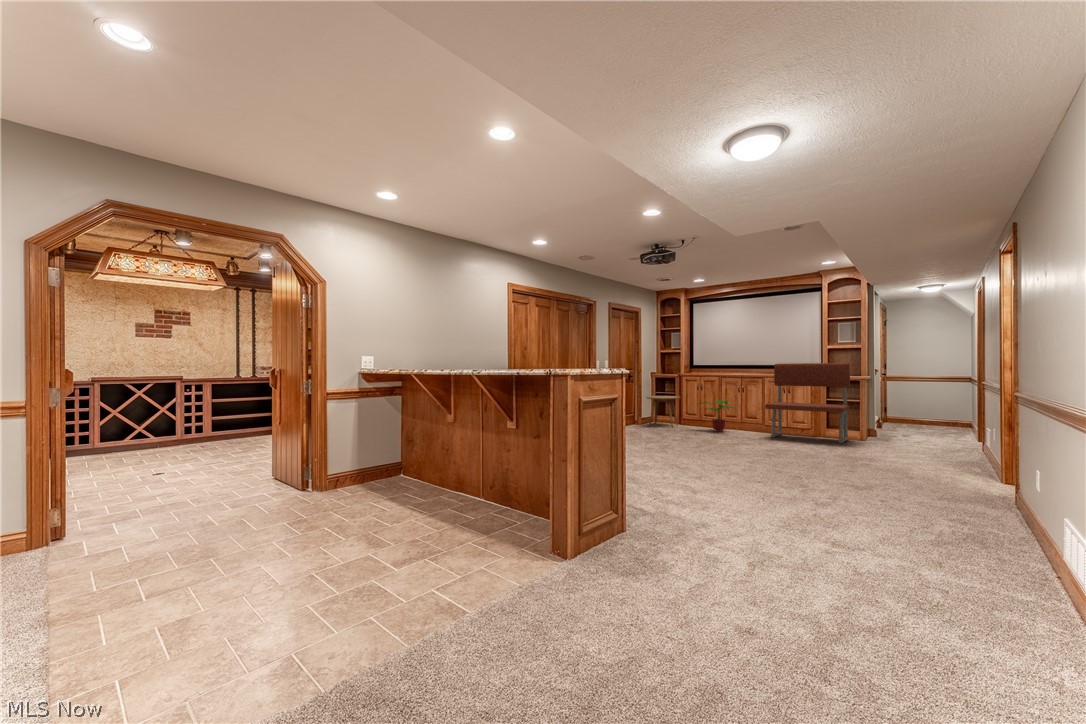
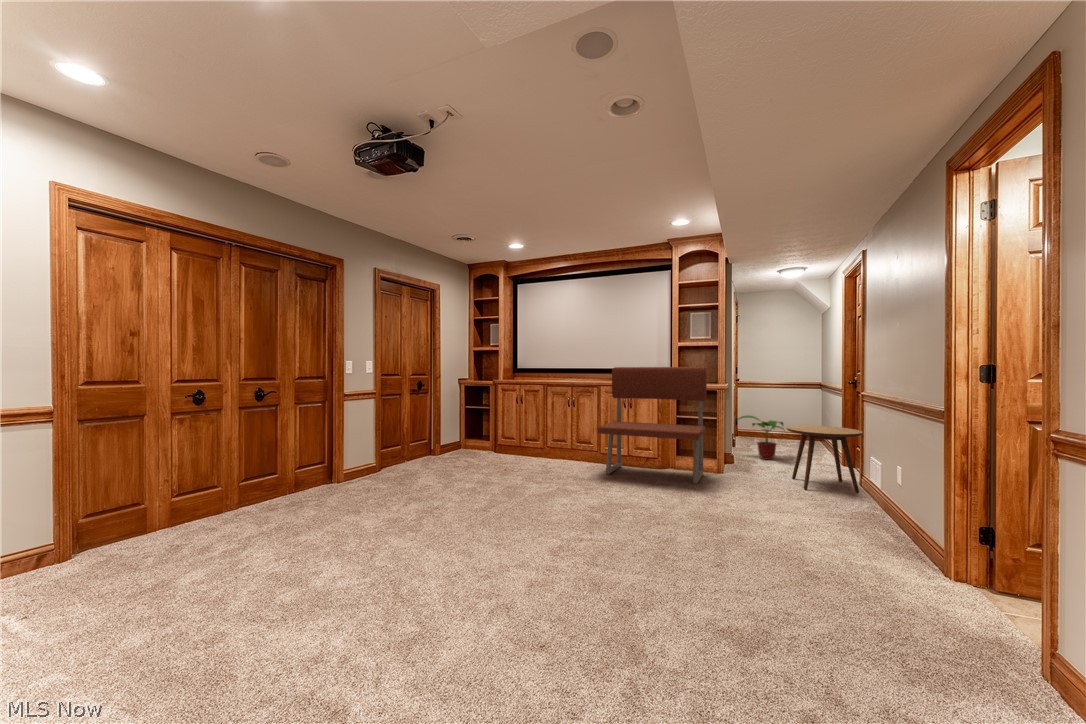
side table: present [647,396,680,427] -> present [787,425,863,493]
potted plant: present [701,400,730,432] -> present [738,416,784,460]

